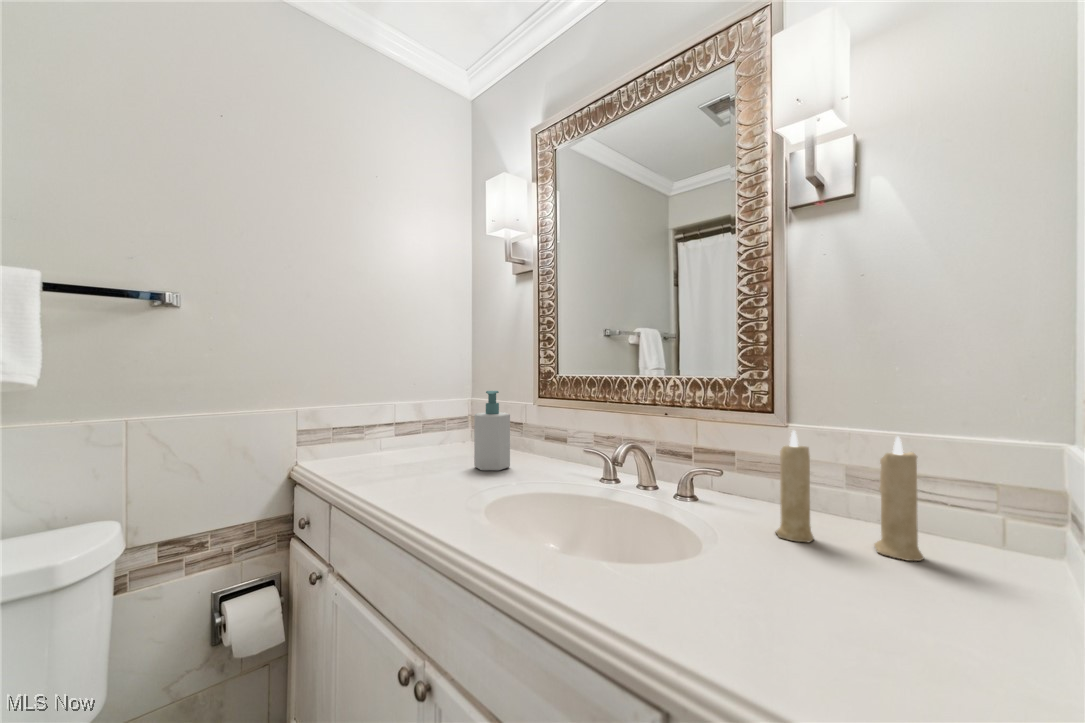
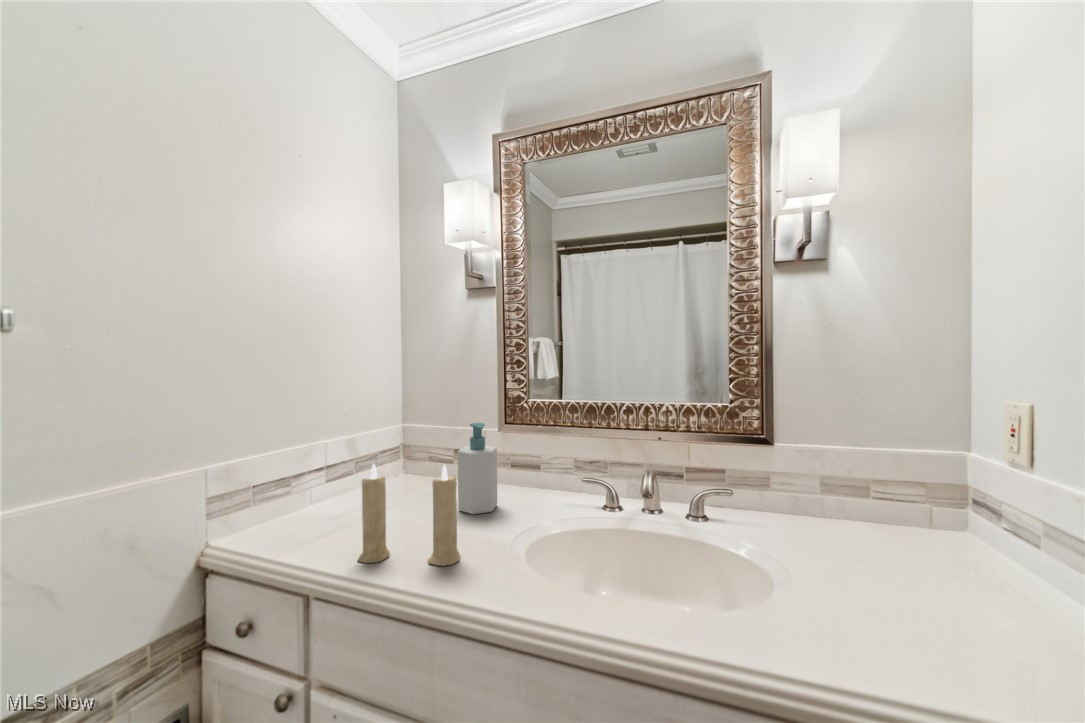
candle: present [776,431,924,561] -> present [358,464,460,566]

